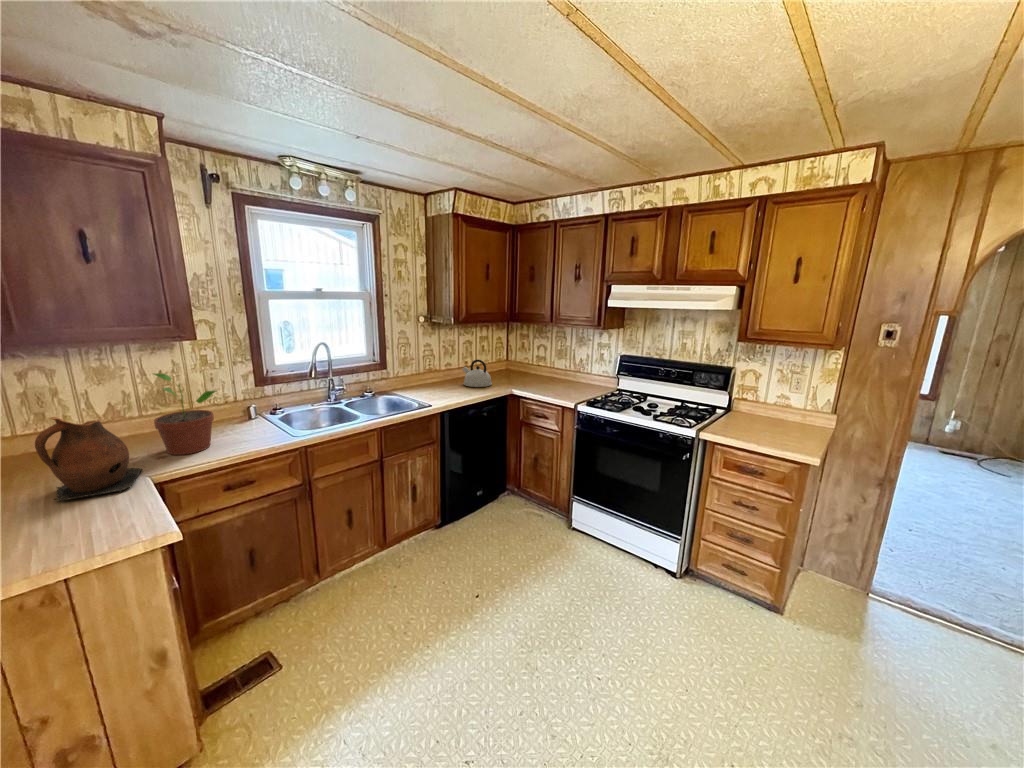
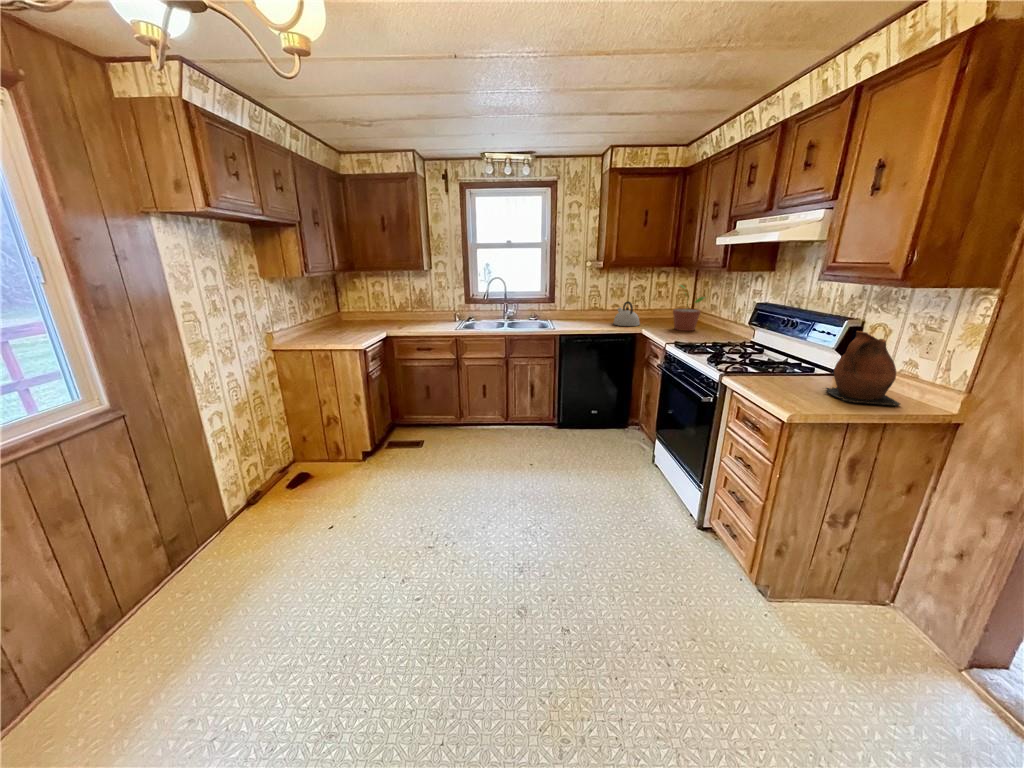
potted plant: present [154,374,216,455] -> present [673,285,705,331]
ceramic pitcher: present [35,417,142,500] -> present [826,331,900,406]

